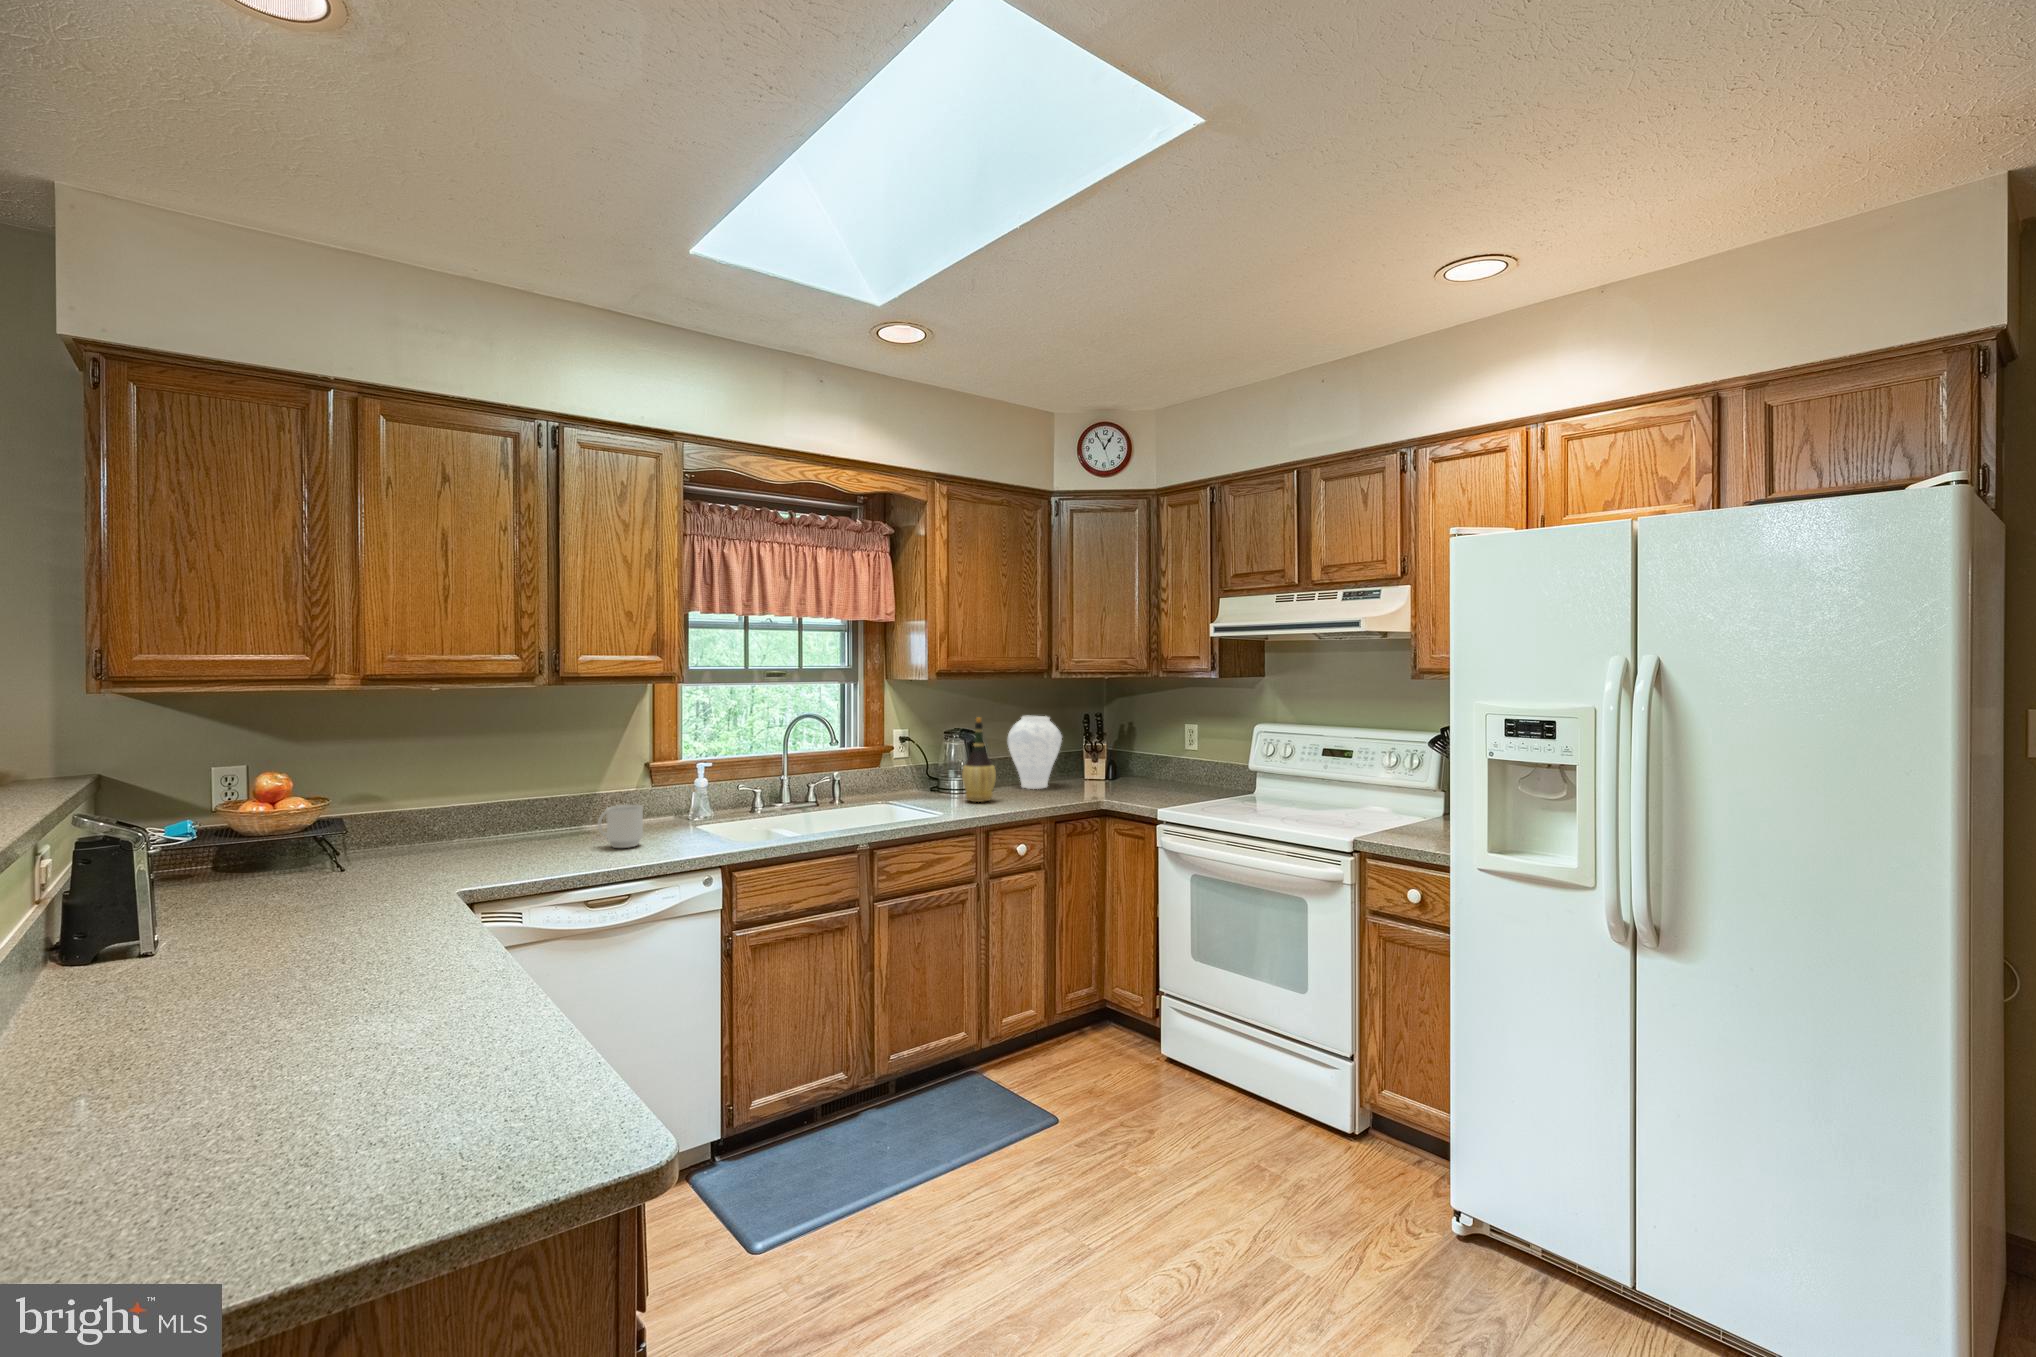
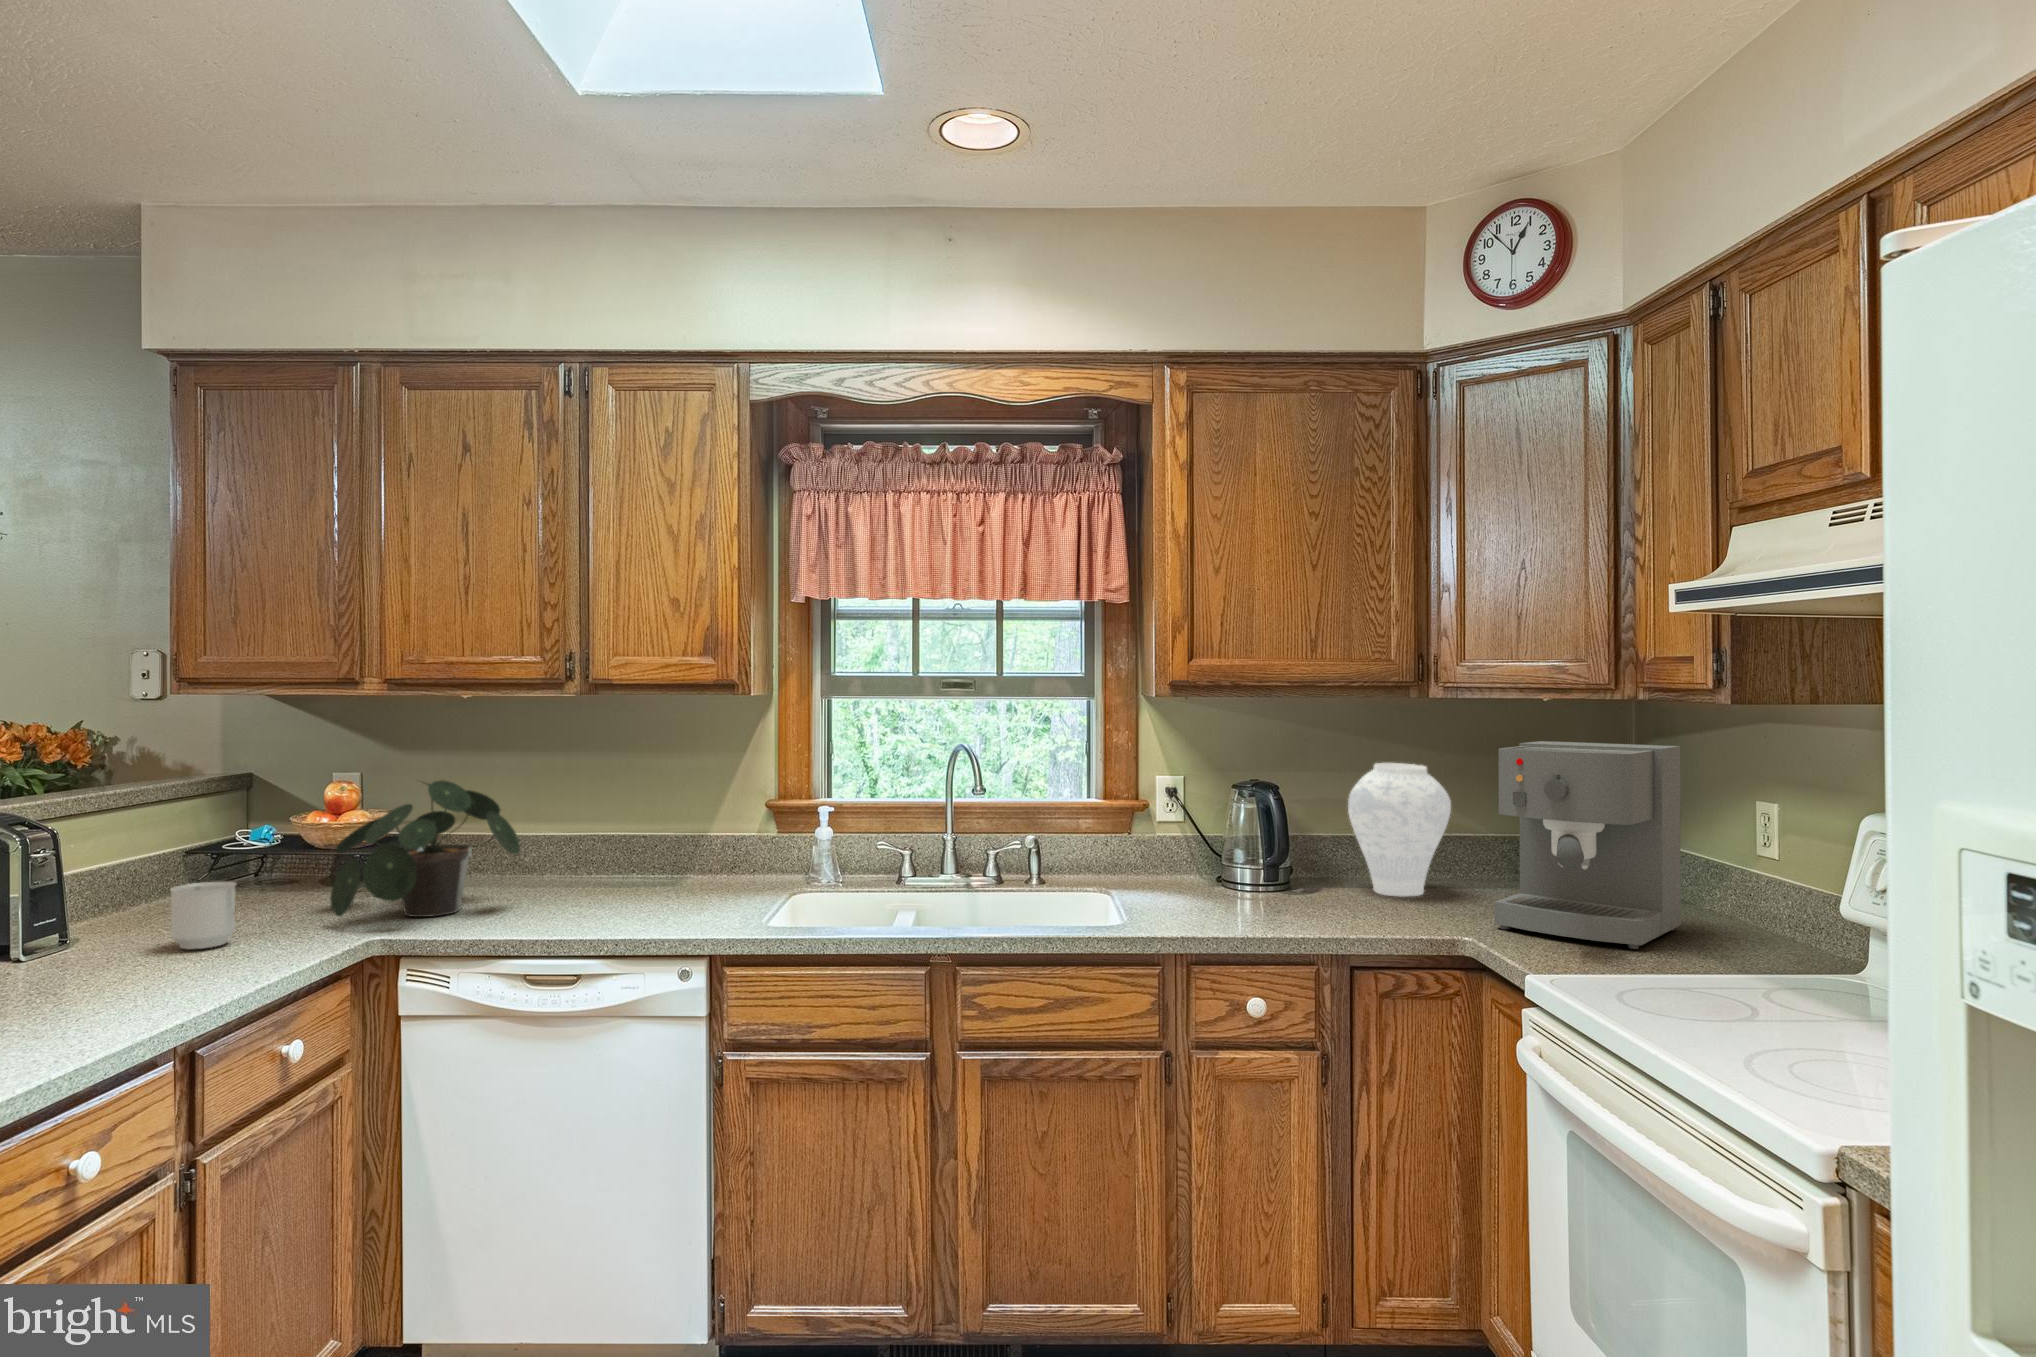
coffee maker: none [1107,701,1176,797] -> present [1495,741,1681,949]
wine bottle: present [962,717,996,802] -> none [1209,760,1269,908]
potted plant: none [332,760,518,881] -> present [330,780,520,917]
mug: present [598,805,643,848] -> present [171,882,236,949]

